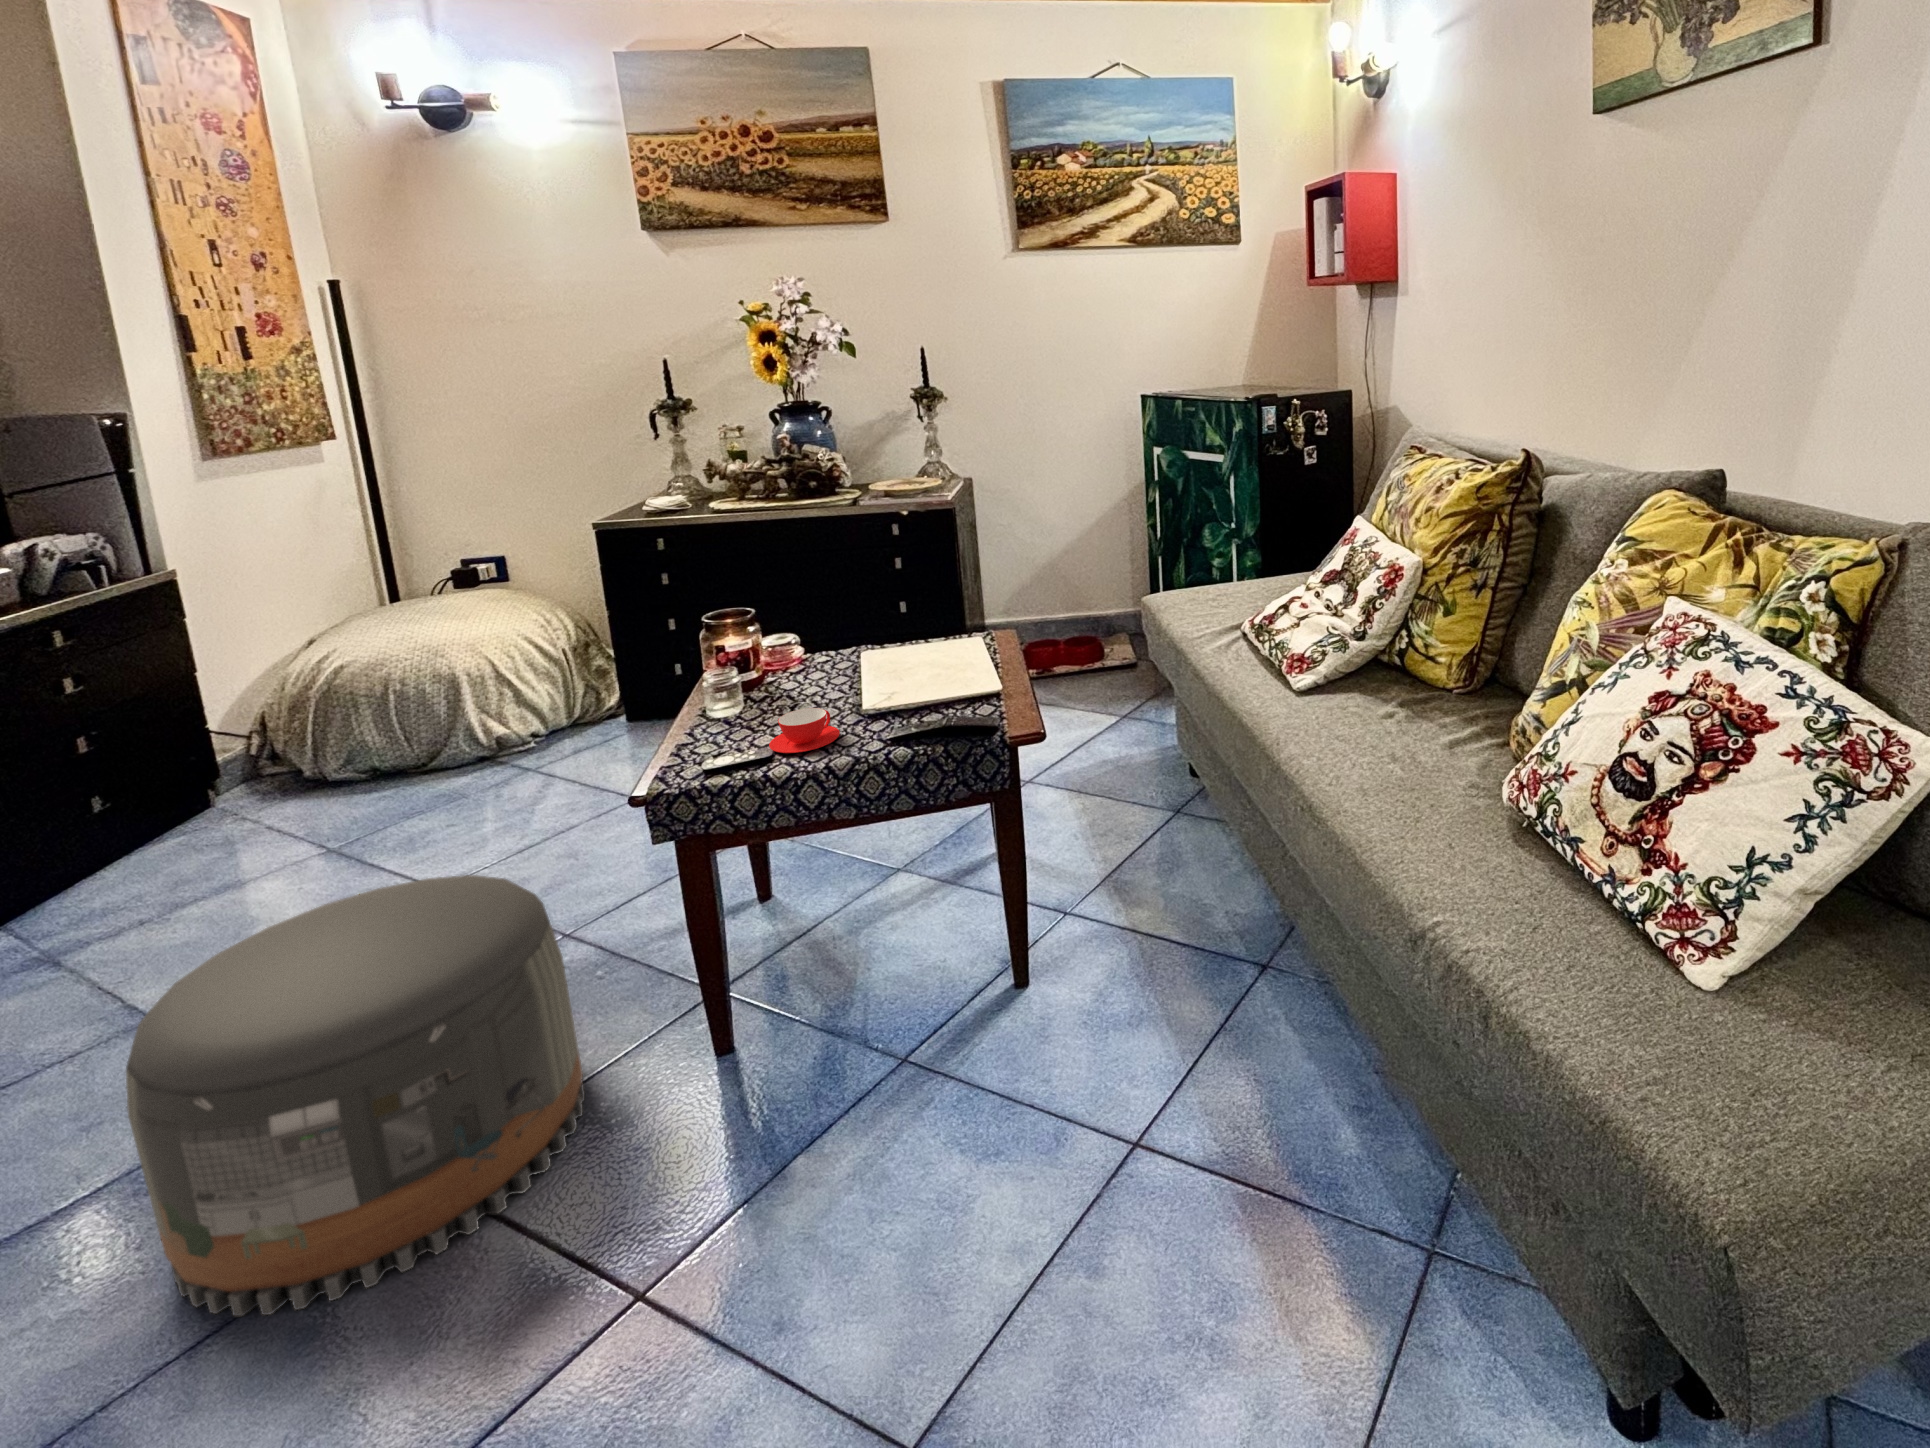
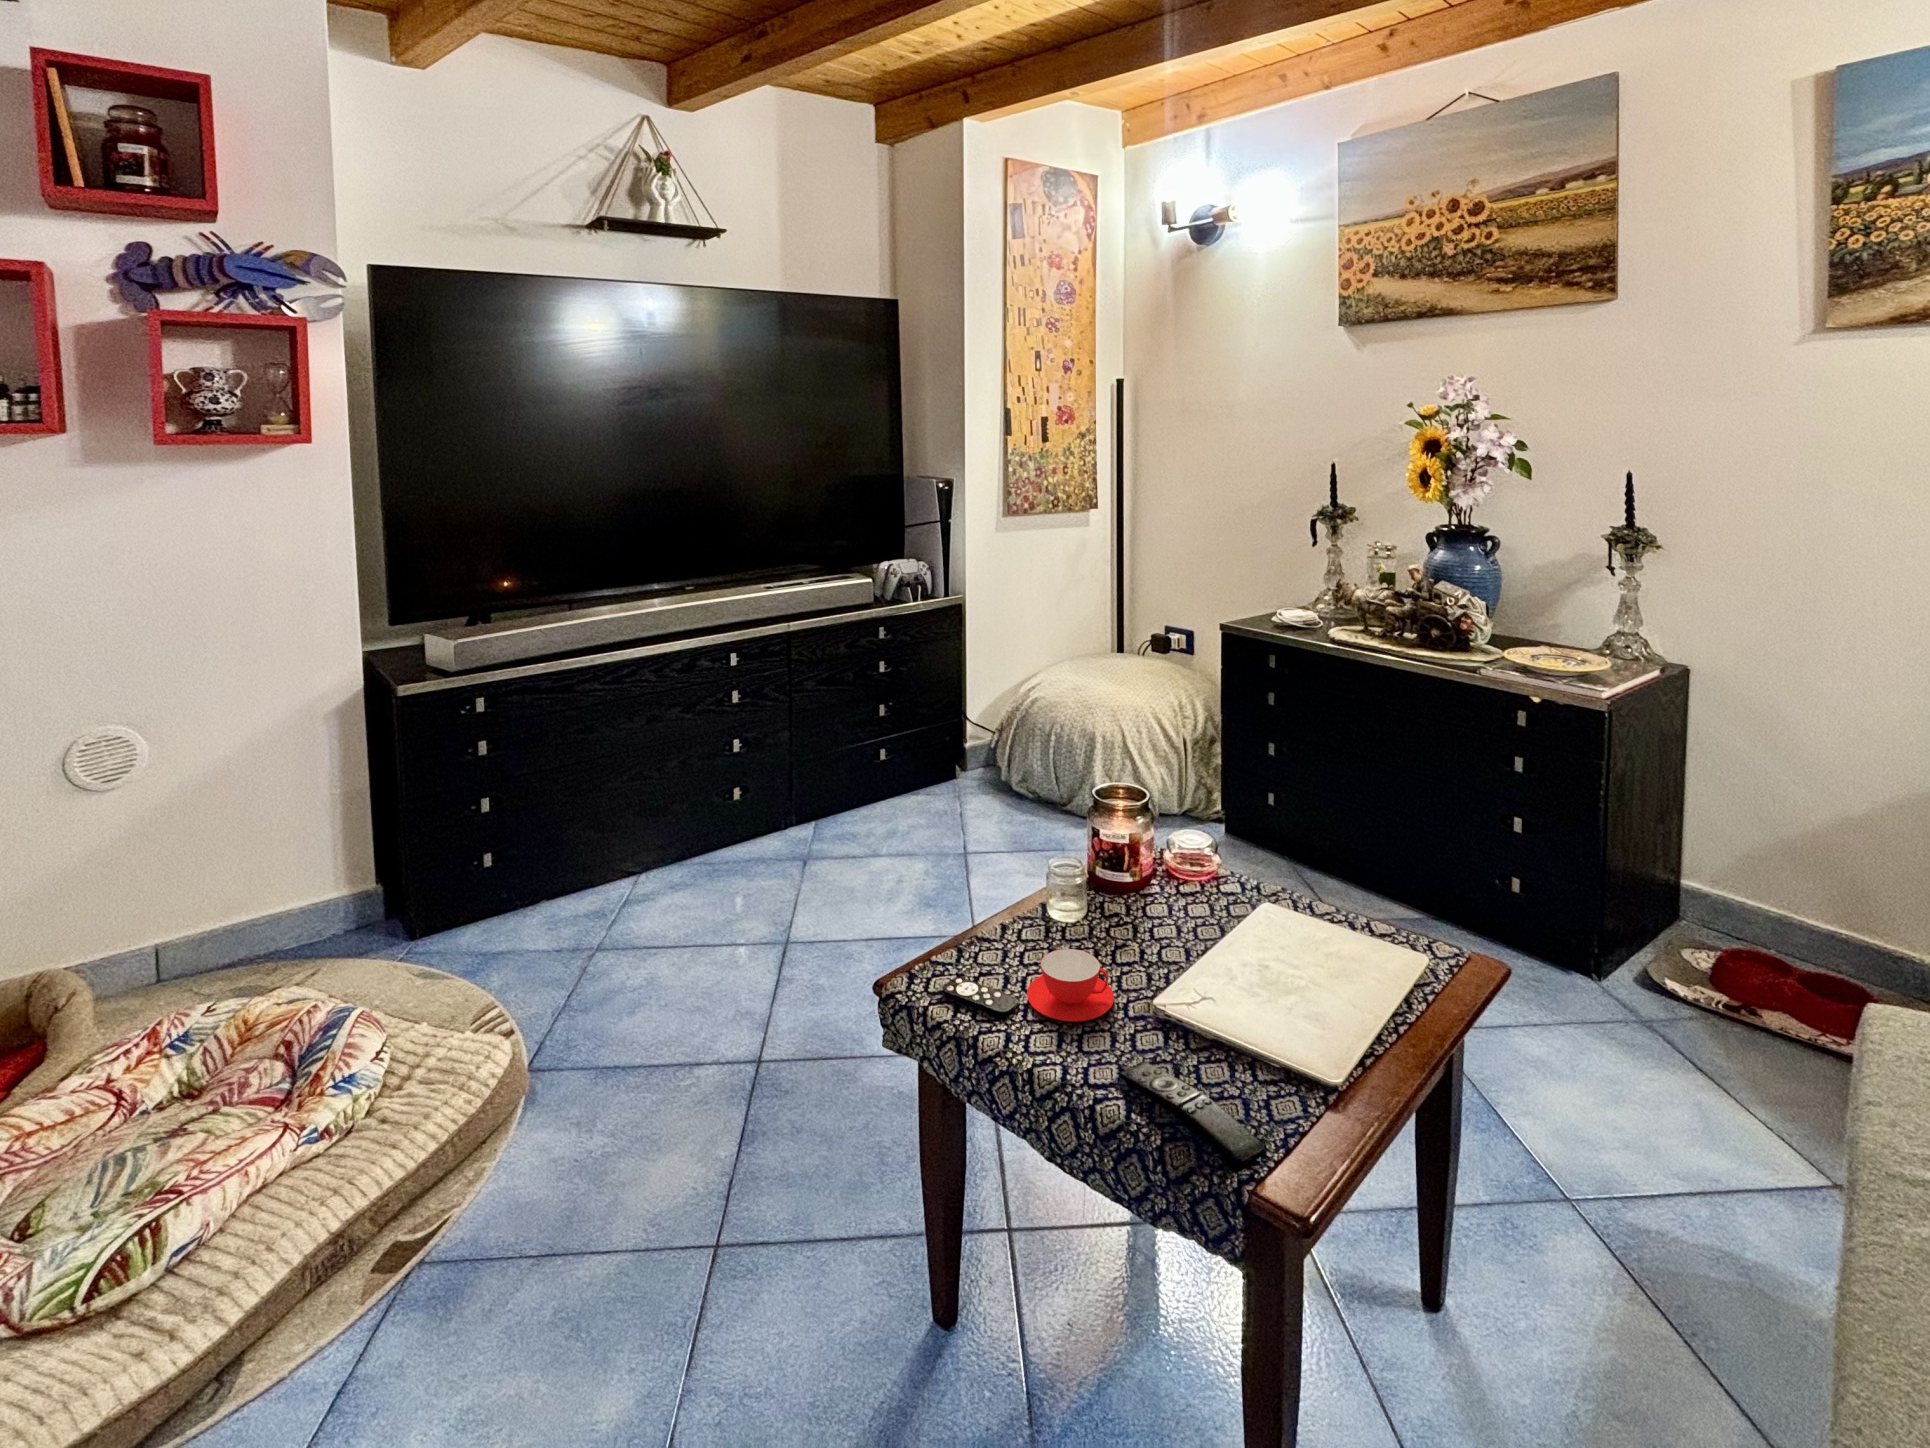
pouf: present [126,875,585,1316] -> none [551,921,860,1324]

